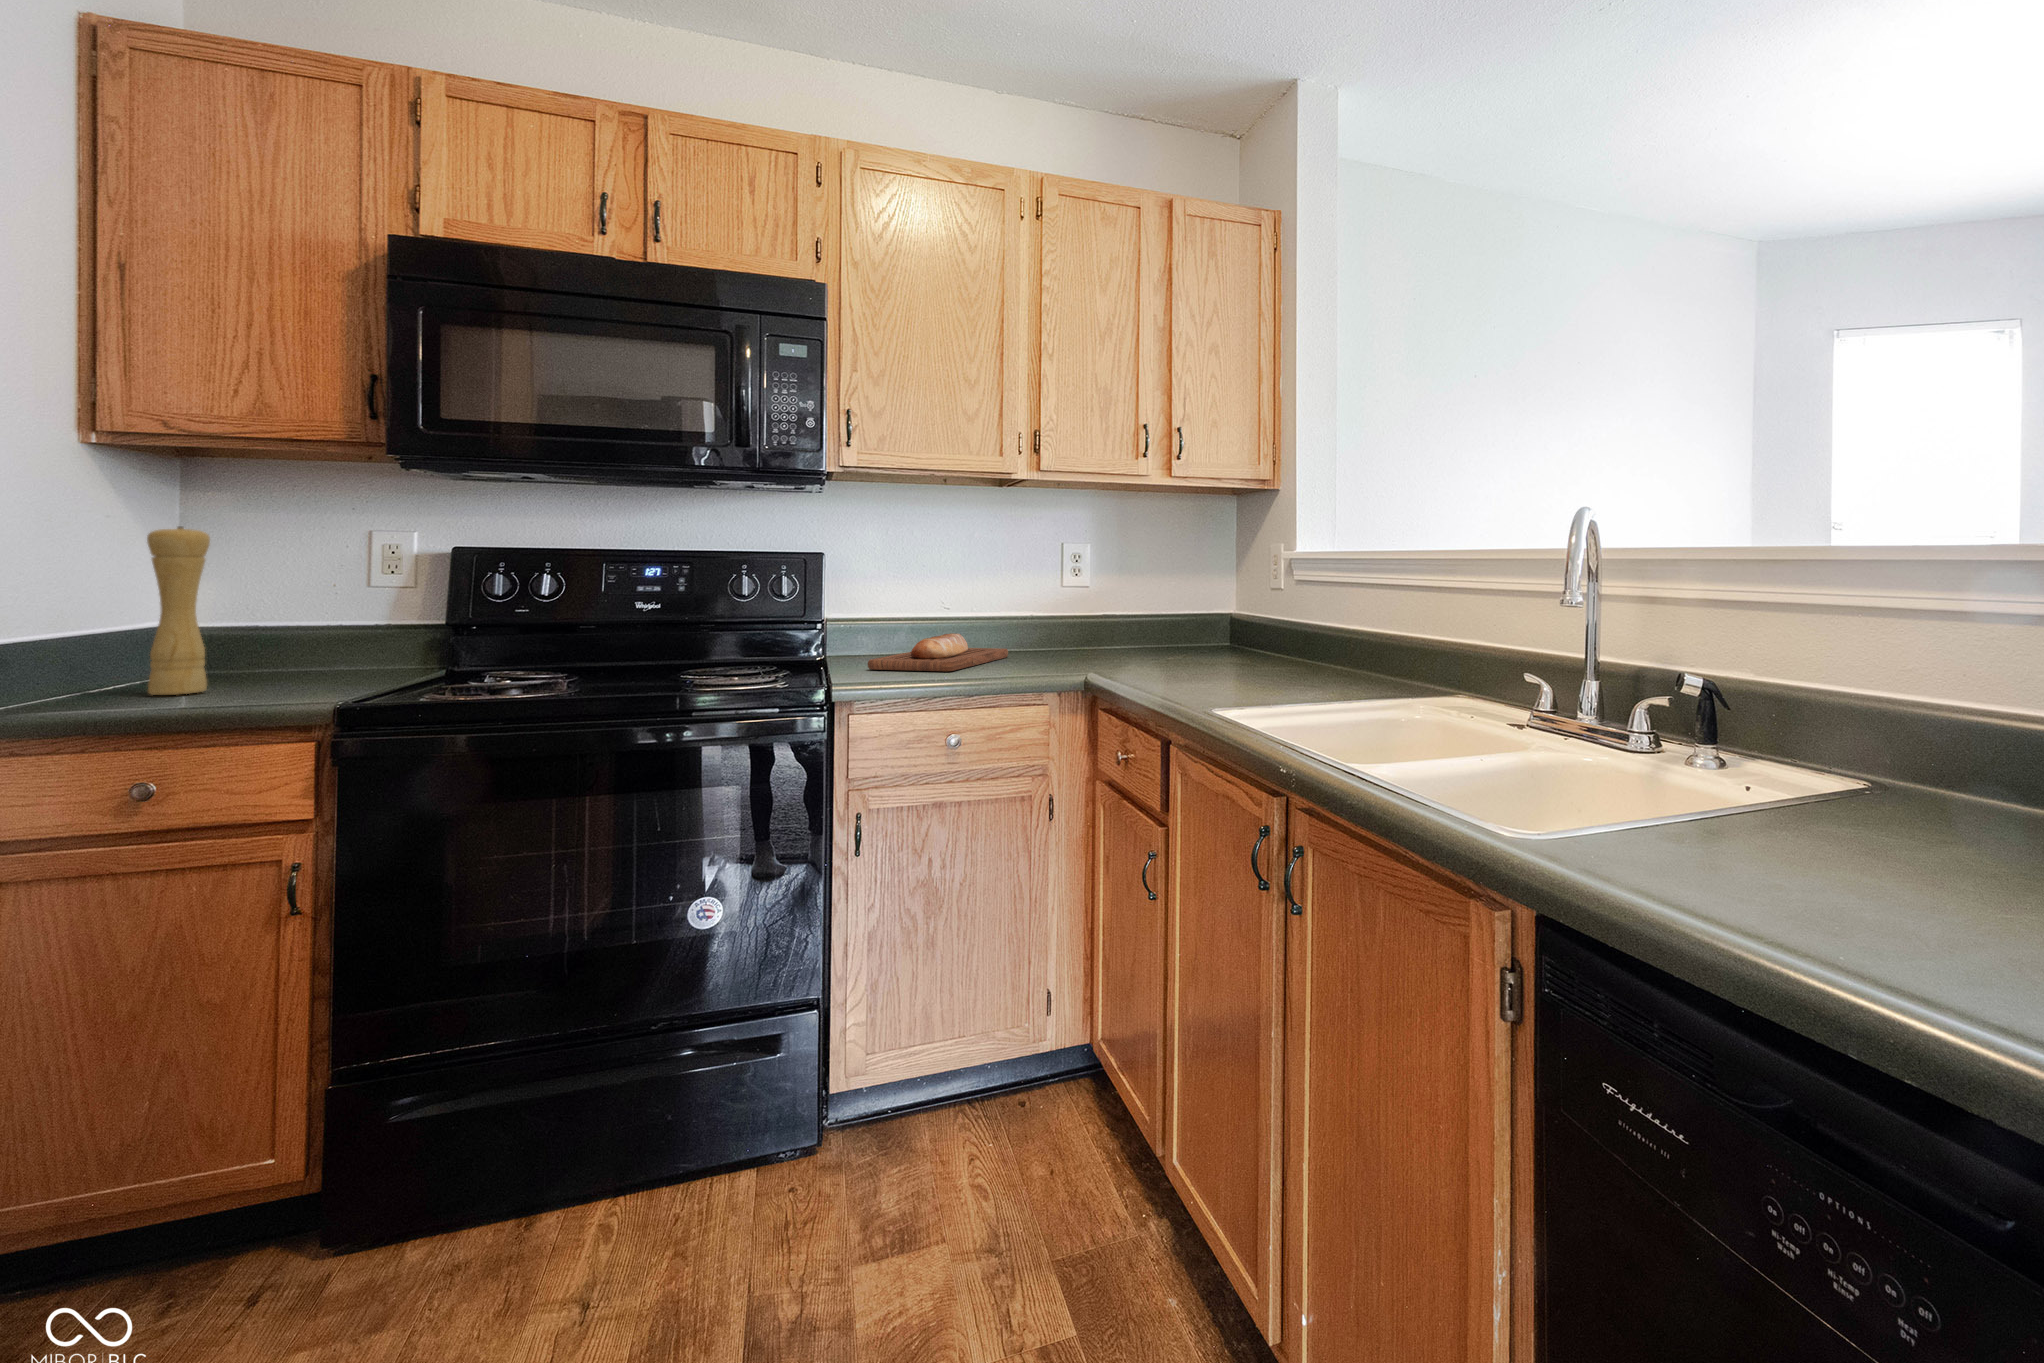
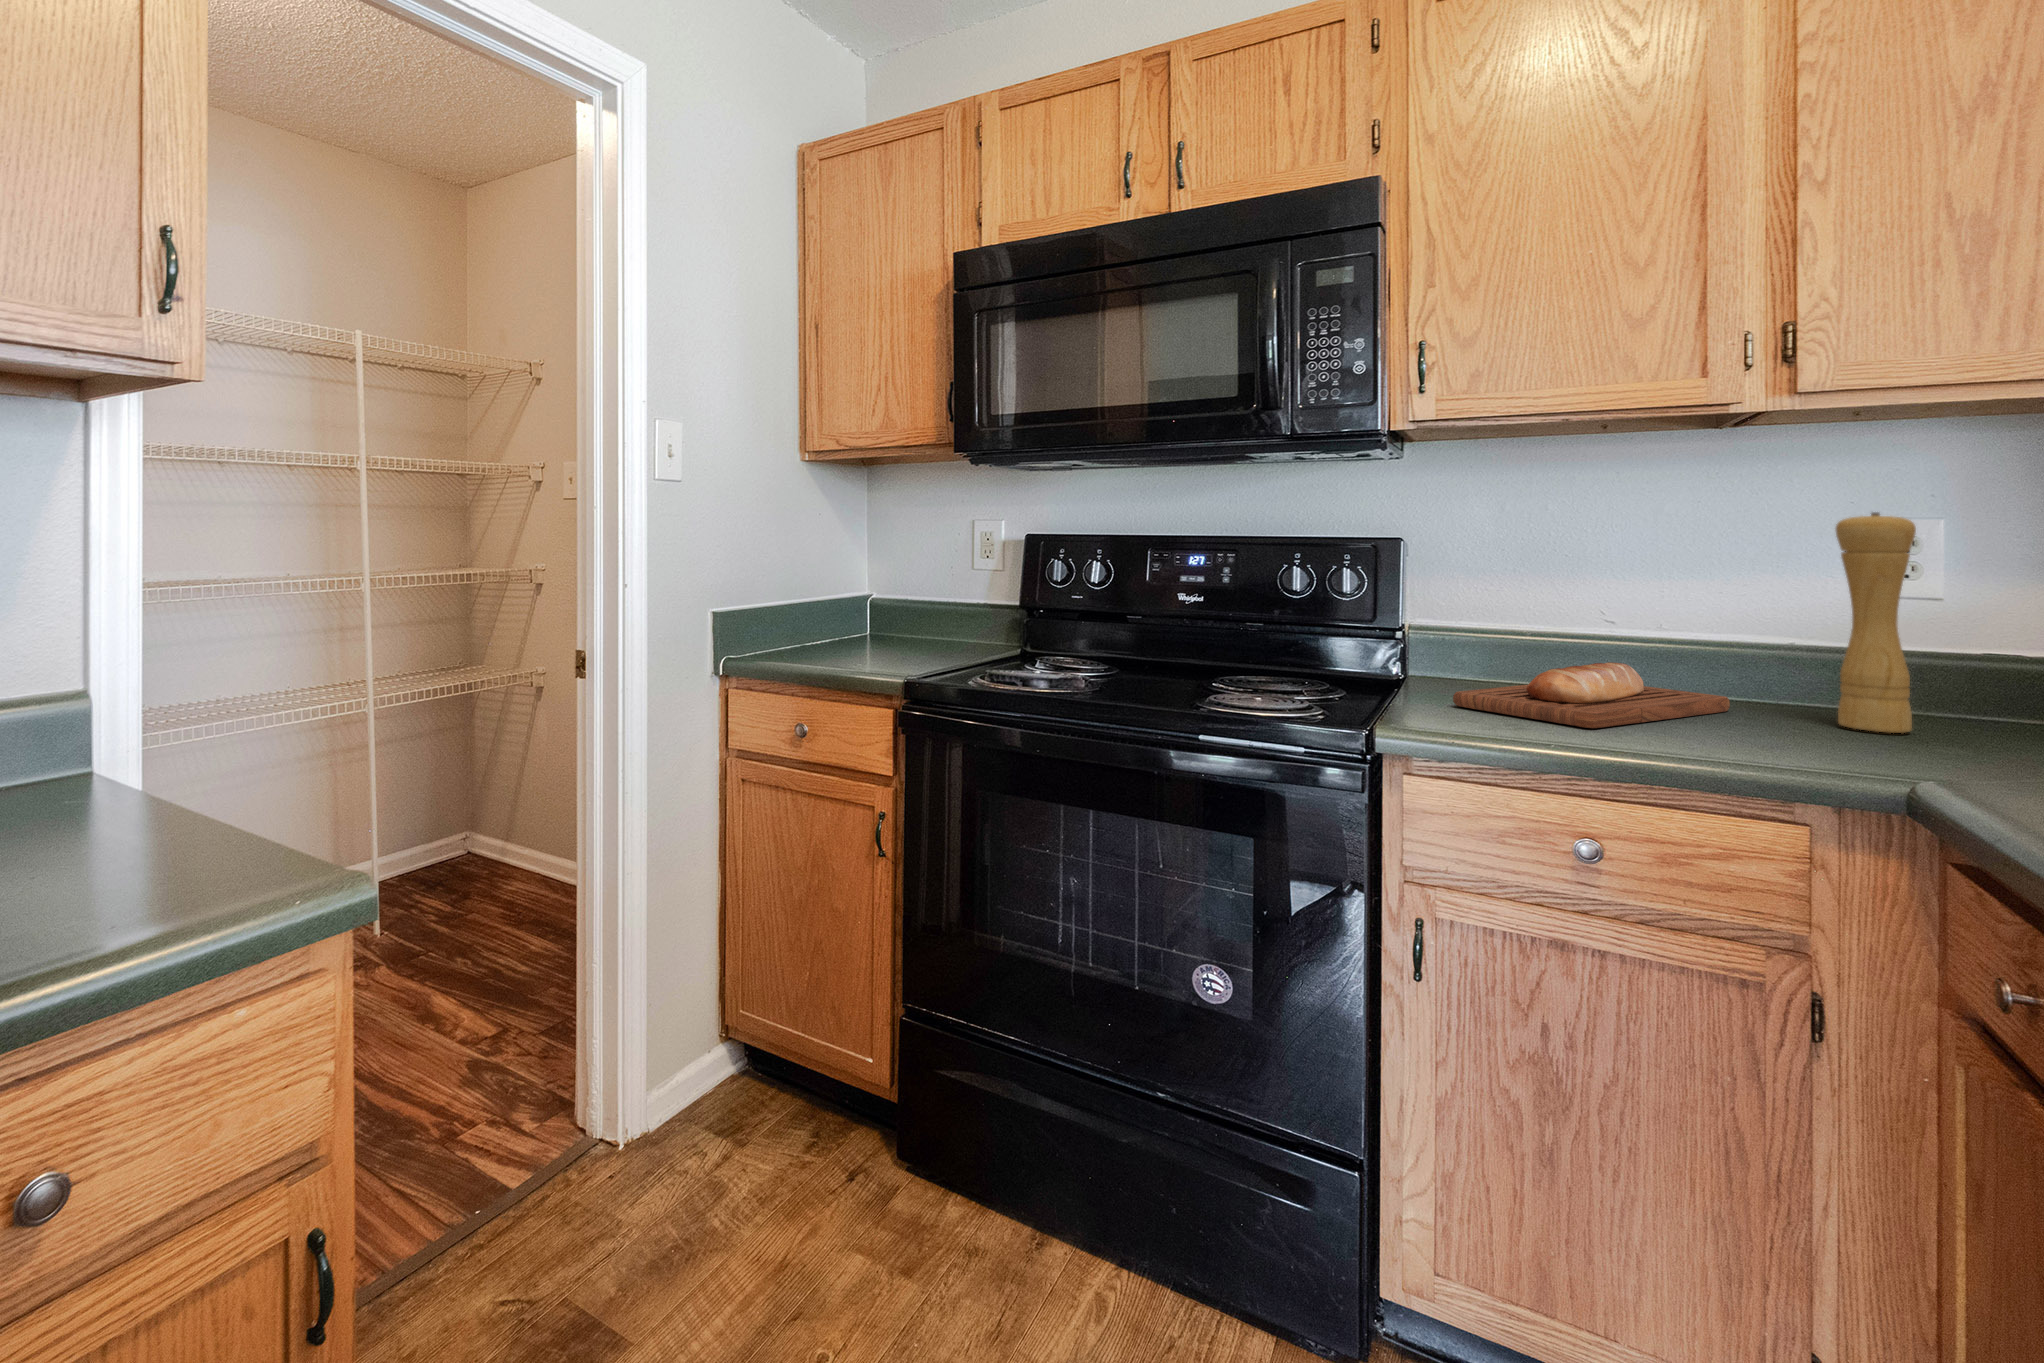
pepper mill: present [147,526,210,695] -> present [1836,512,1916,733]

